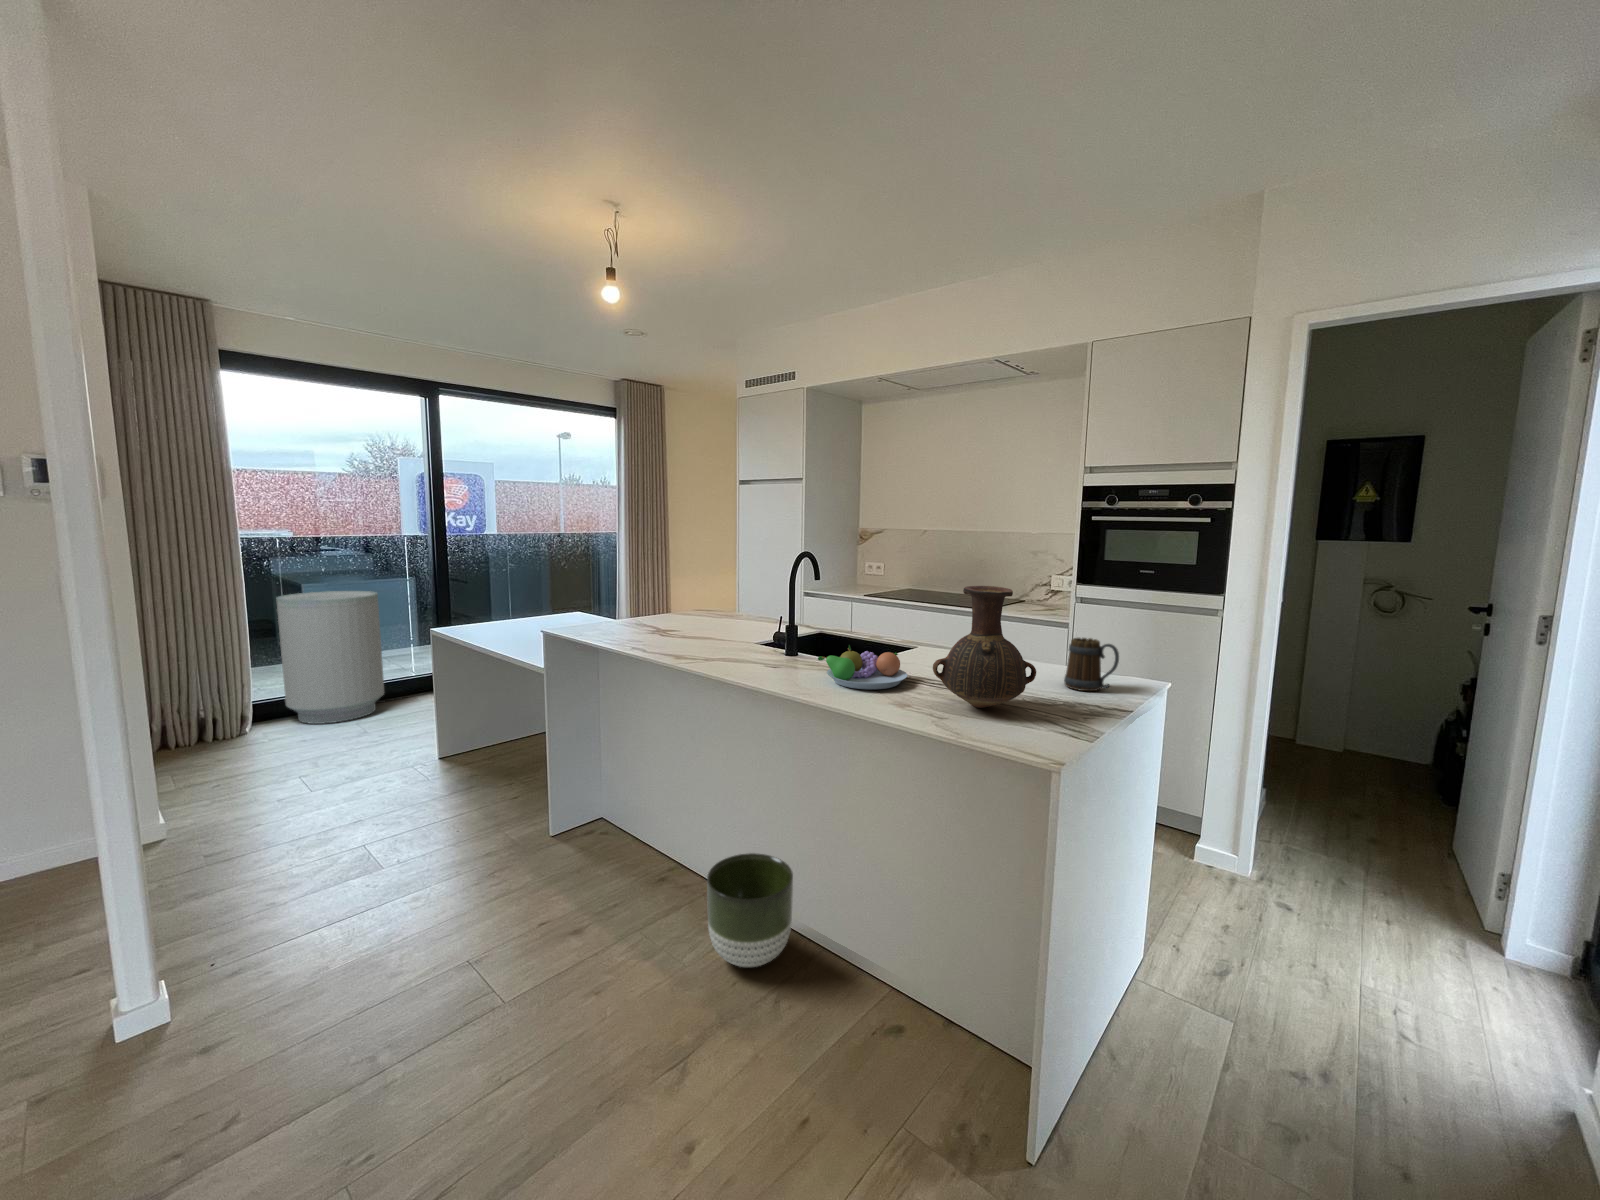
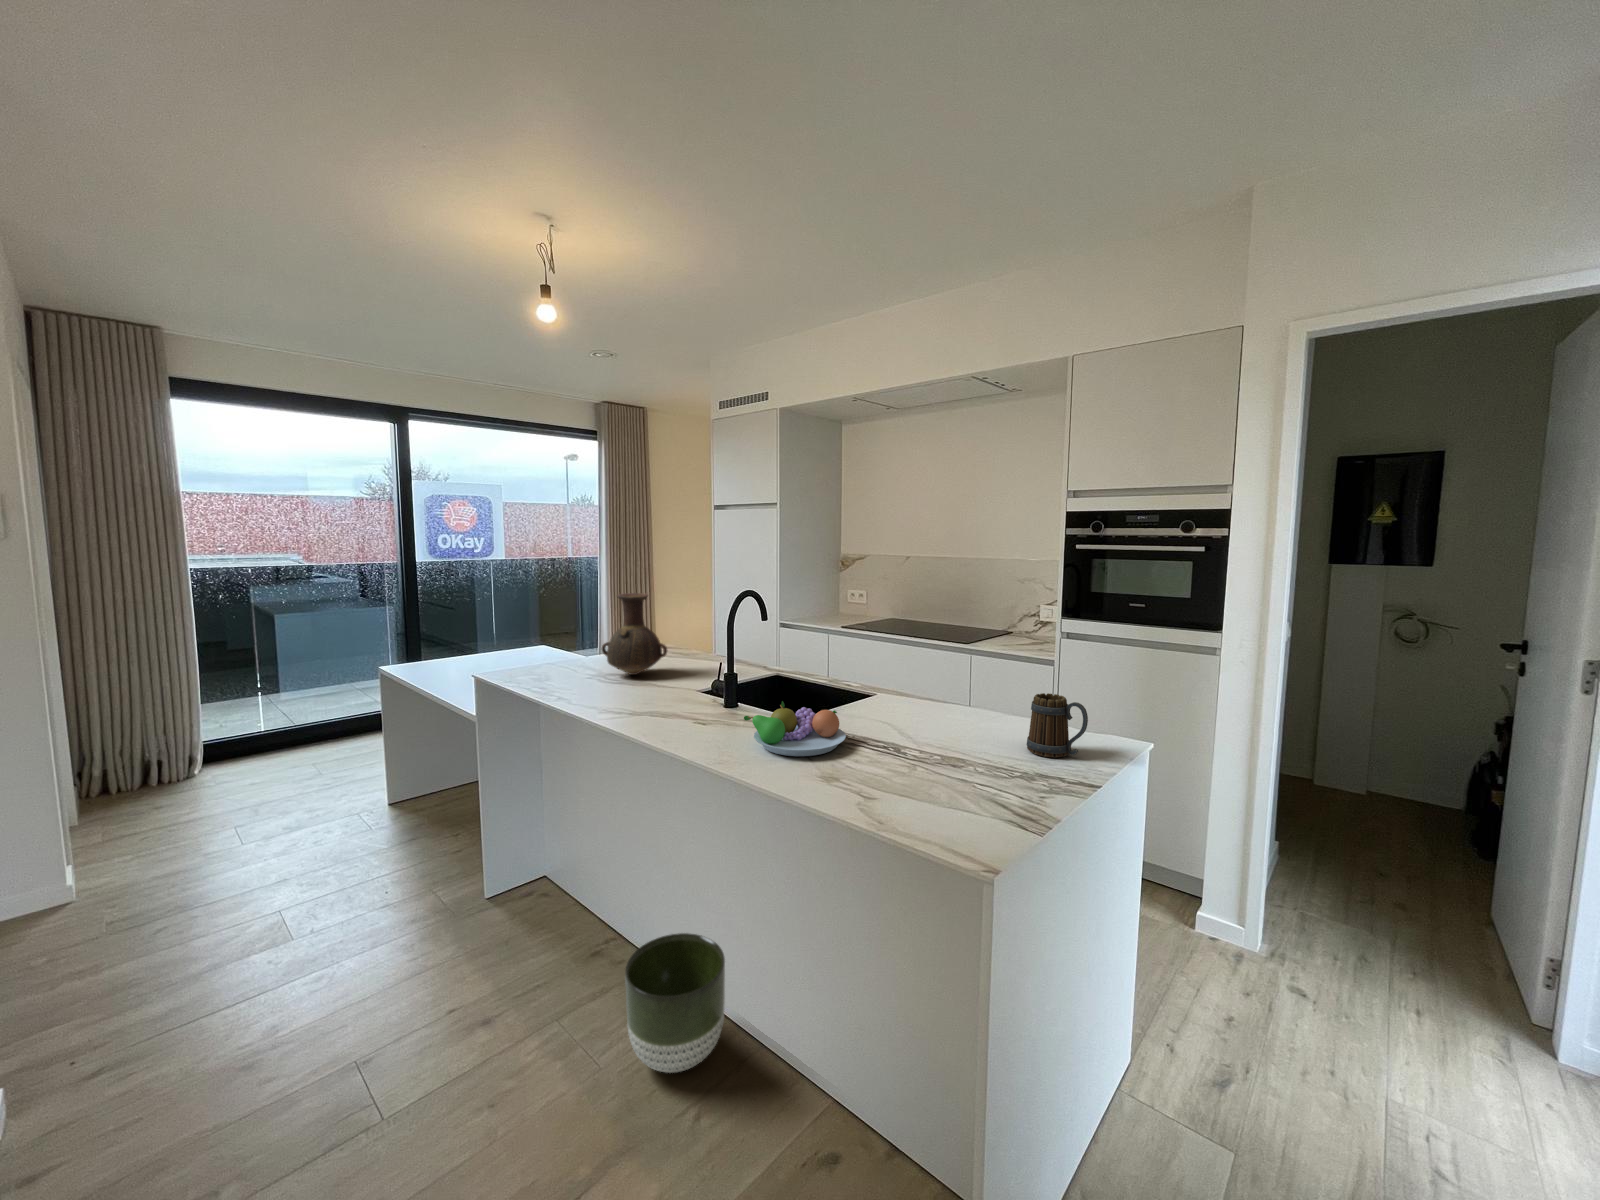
vase: present [933,586,1036,708] -> present [602,593,667,675]
trash can: present [276,591,384,724] -> none [229,623,345,764]

